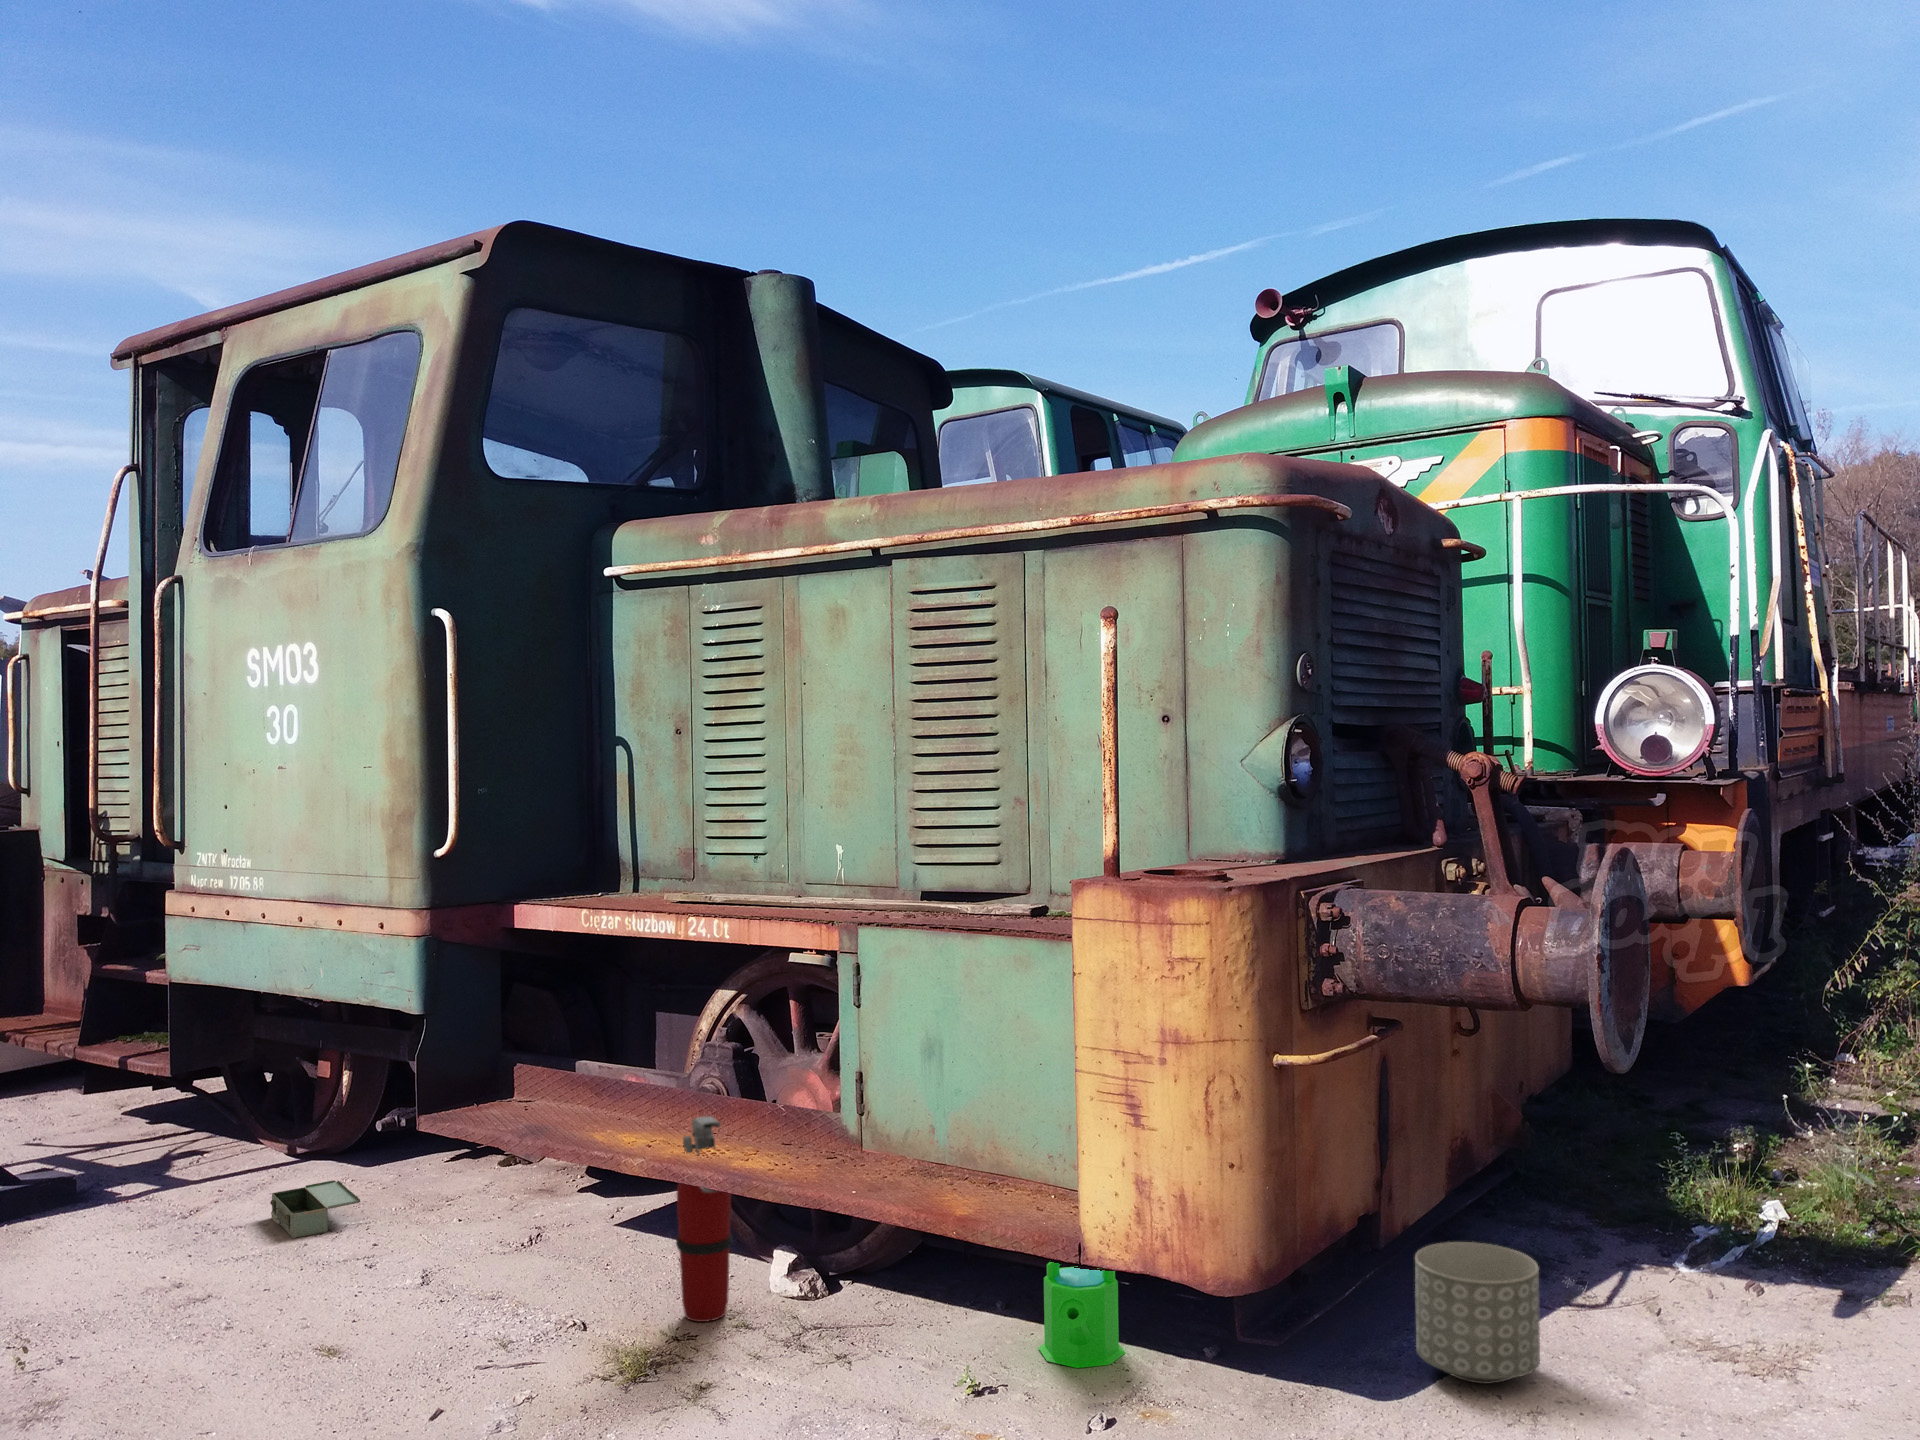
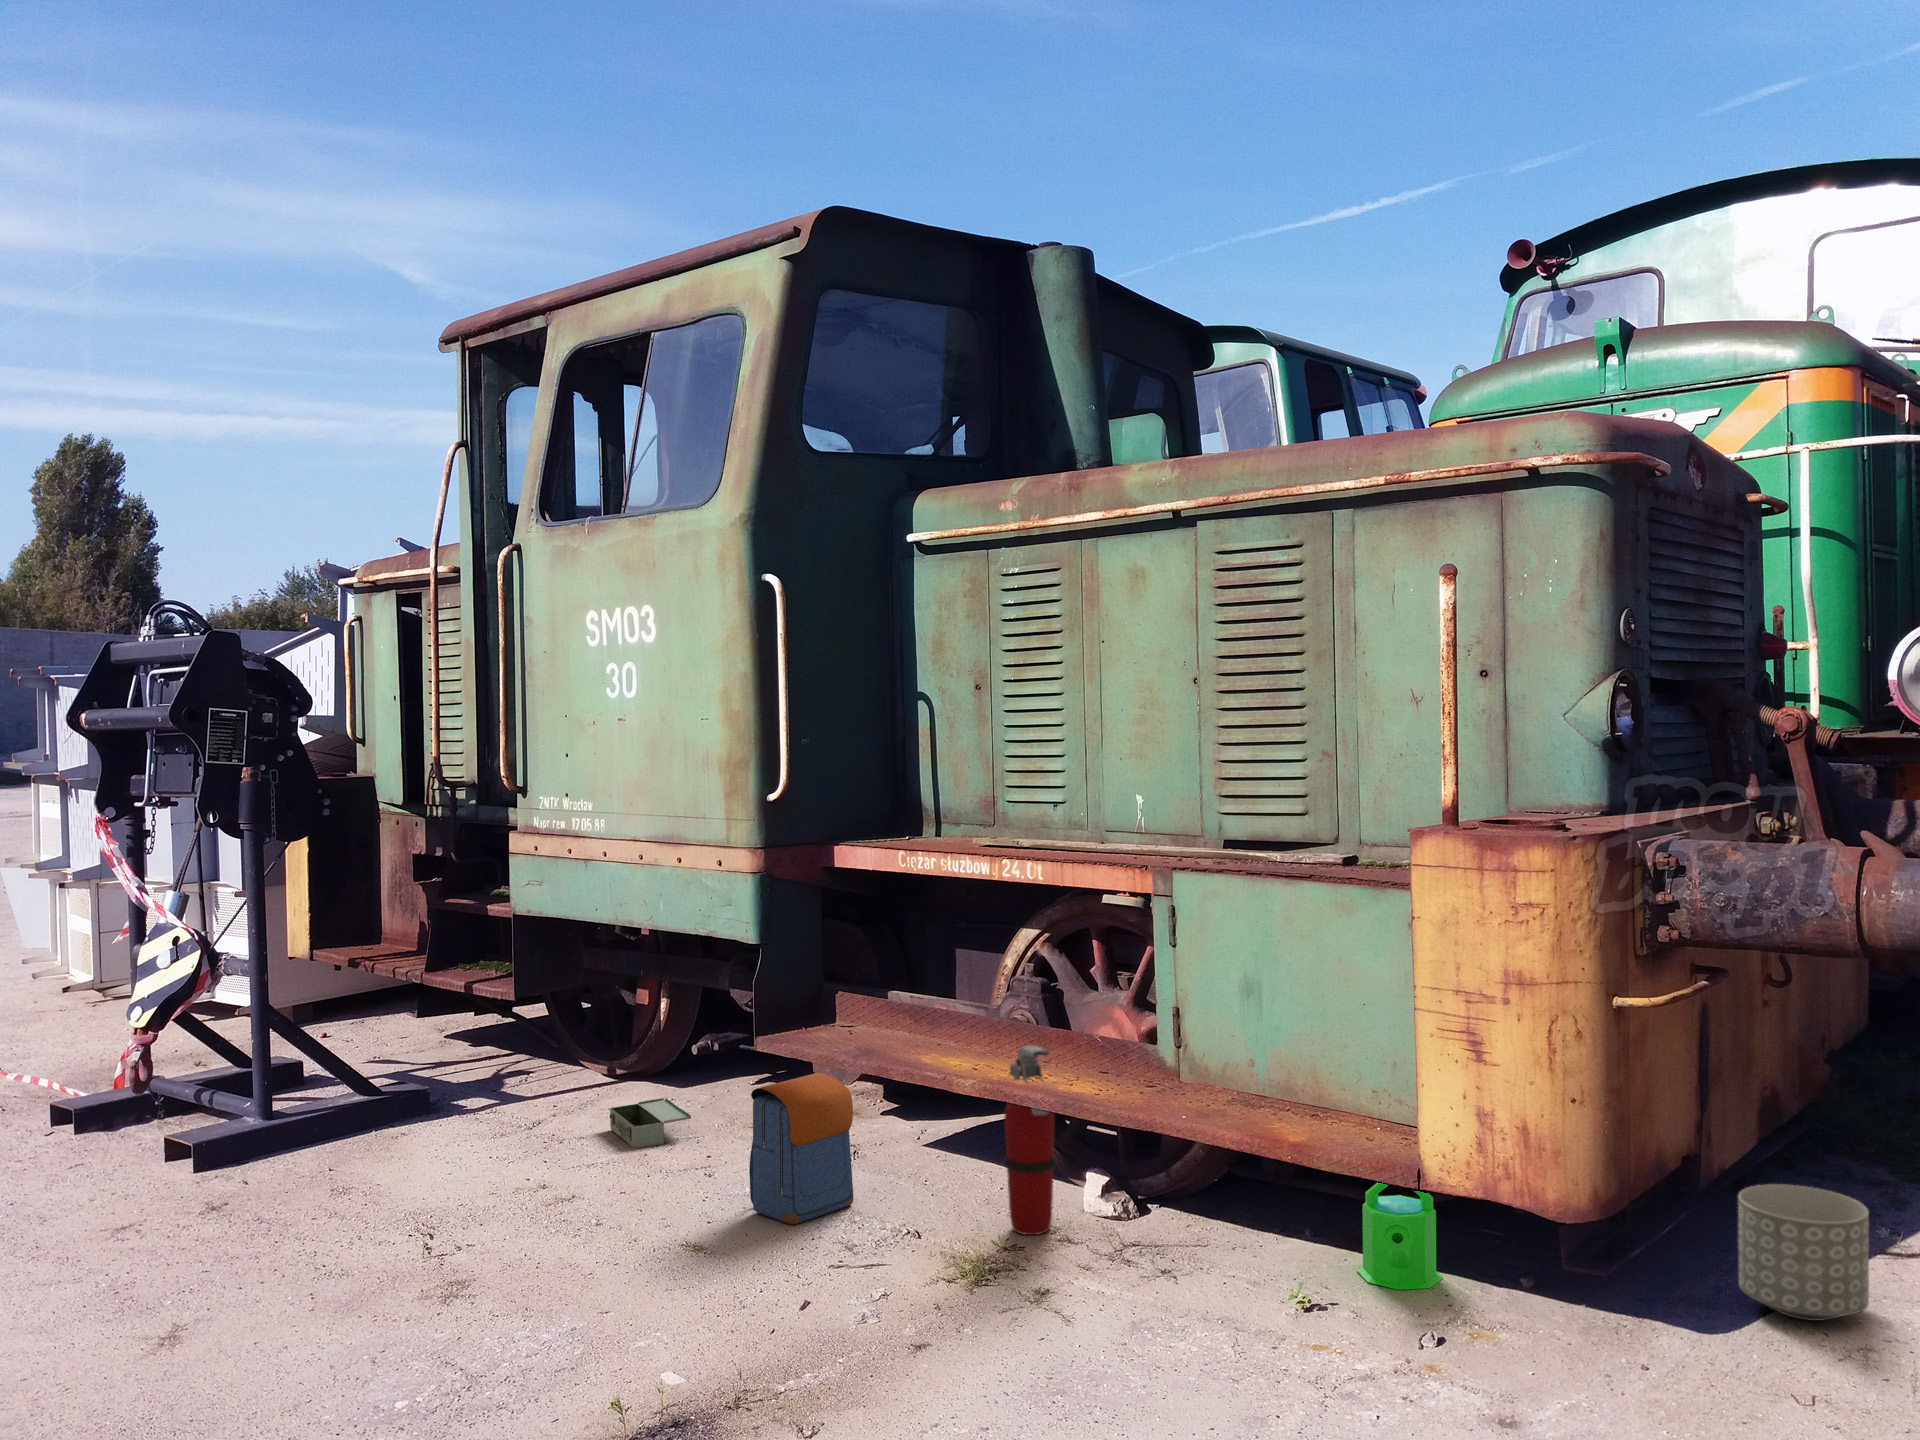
backpack: none [402,1151,519,1320] -> present [749,1073,854,1224]

